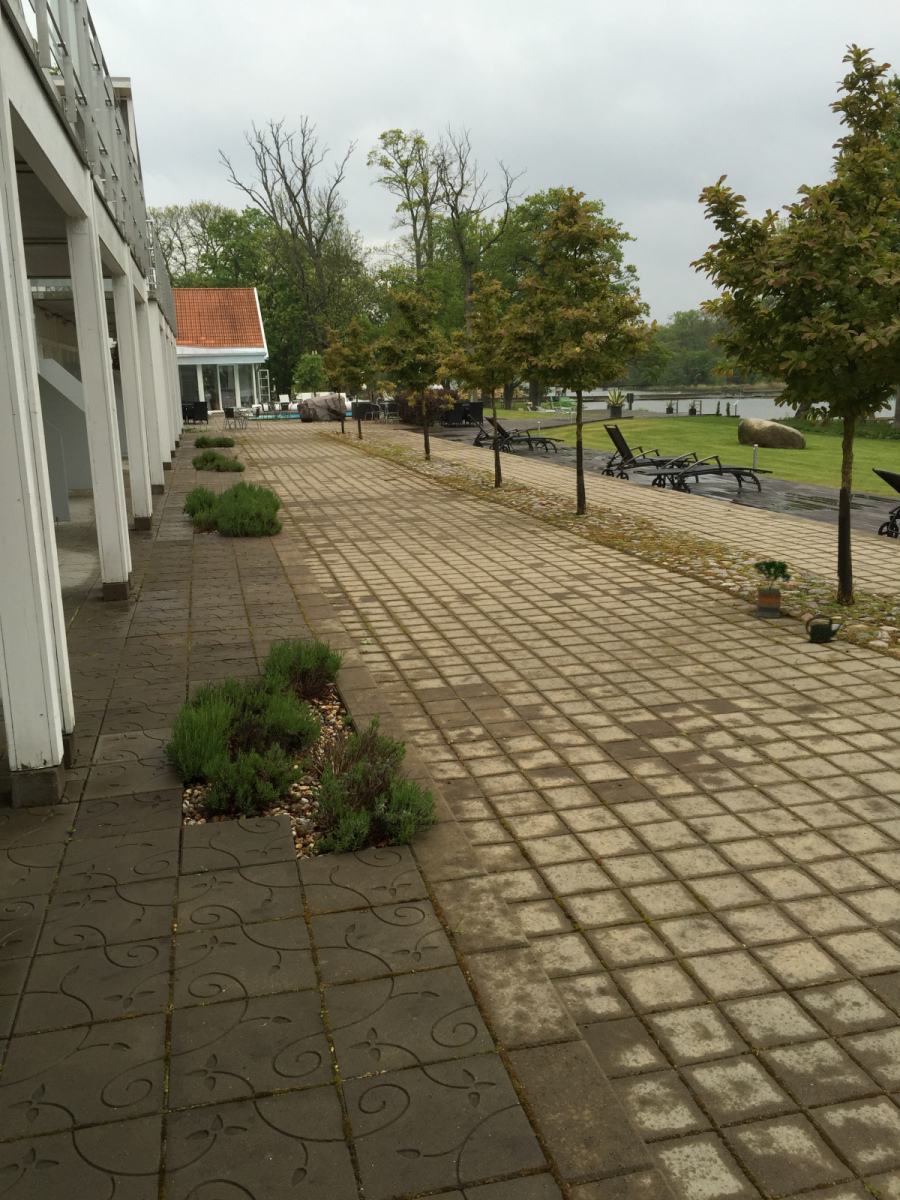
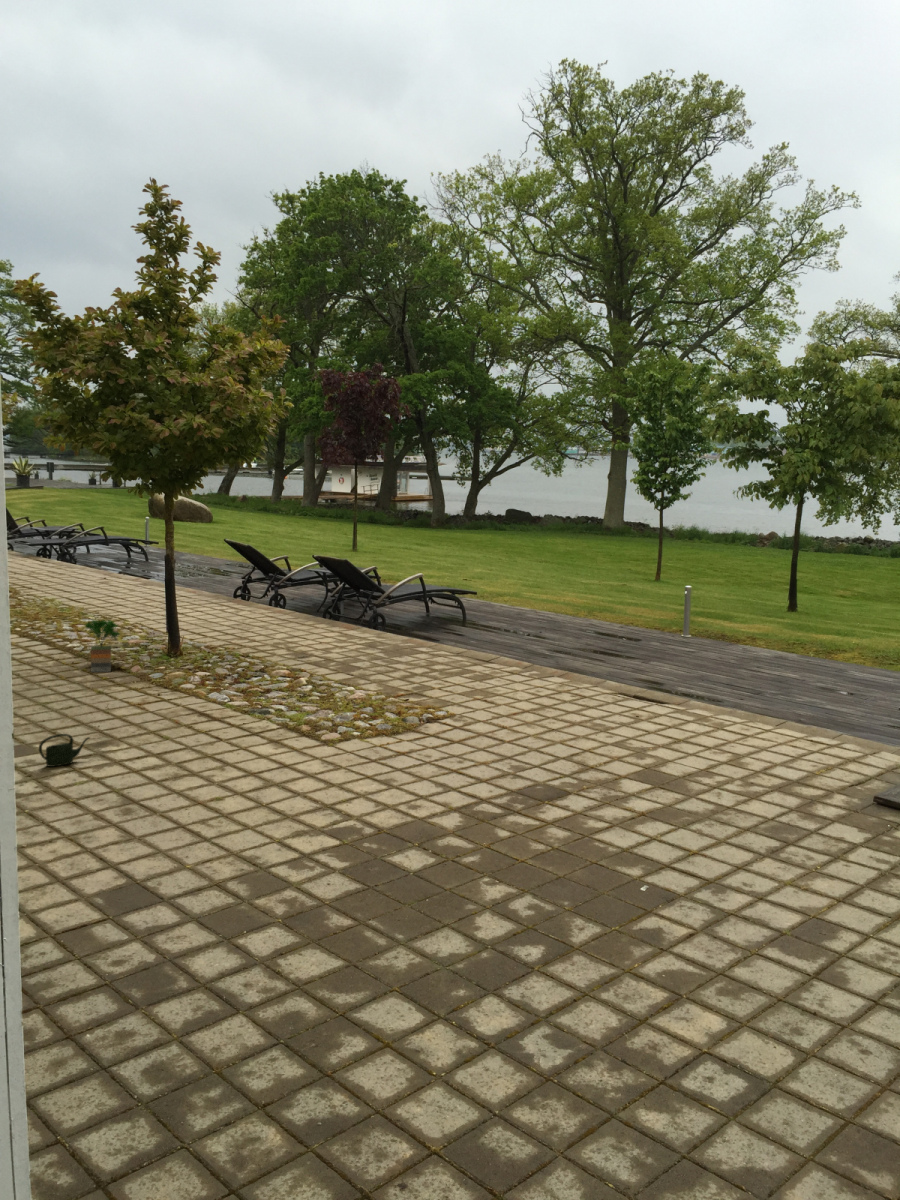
watering can: present [805,616,844,643] -> present [39,734,89,767]

